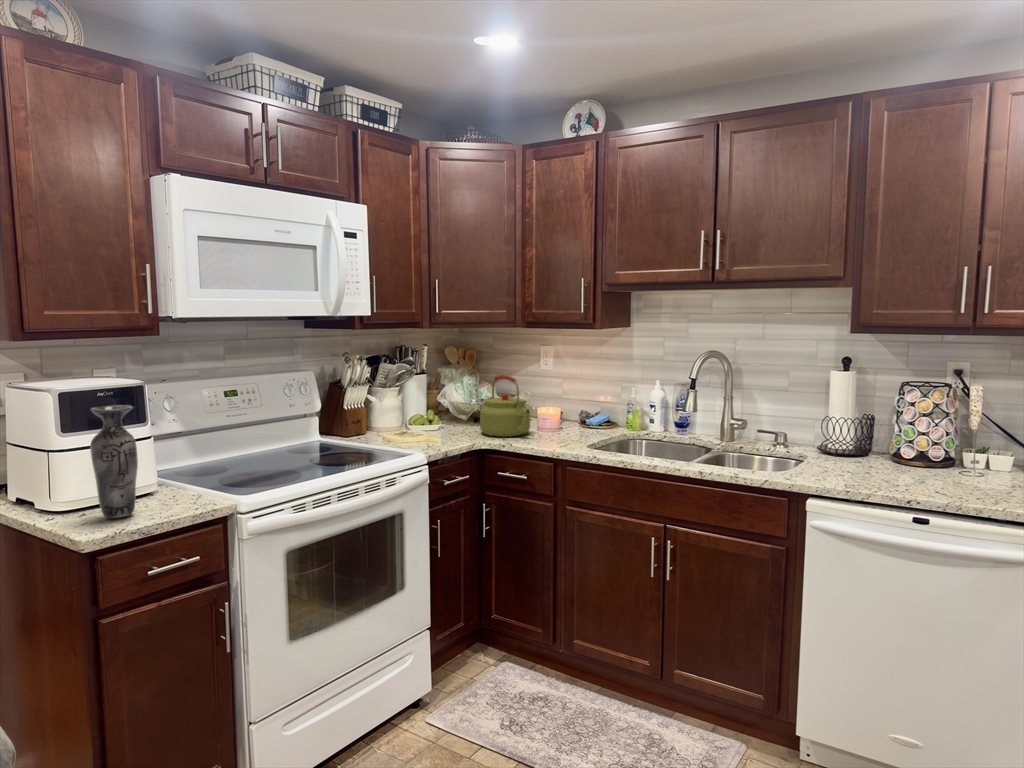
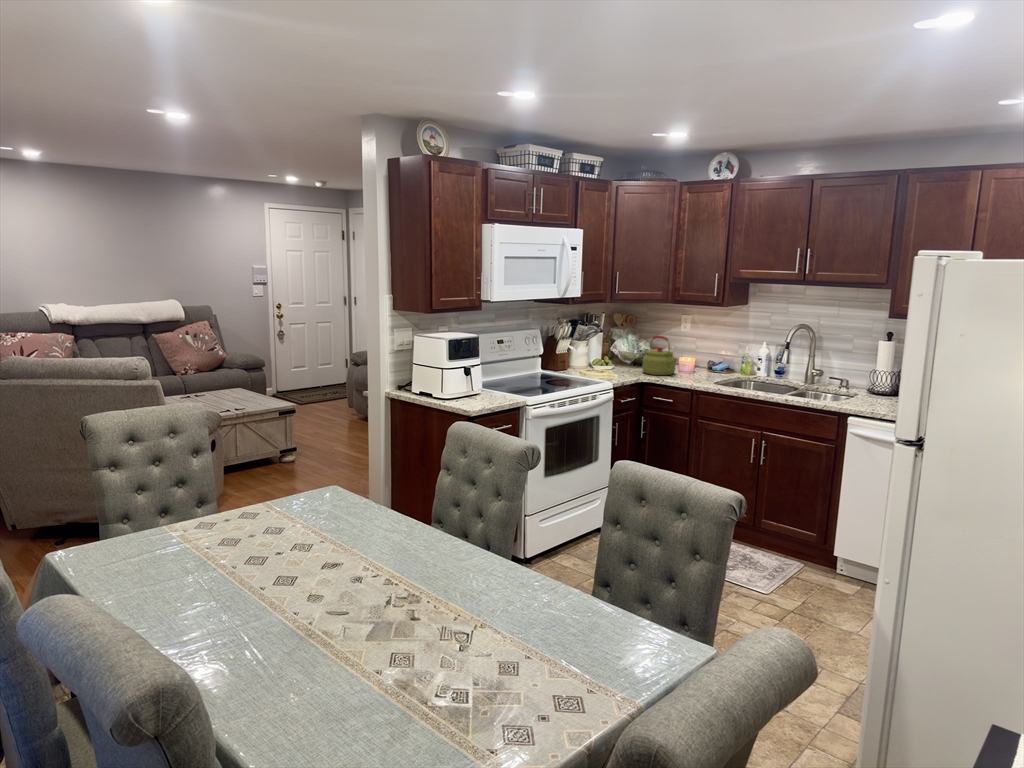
vase: present [90,405,138,518] -> none [468,347,487,403]

